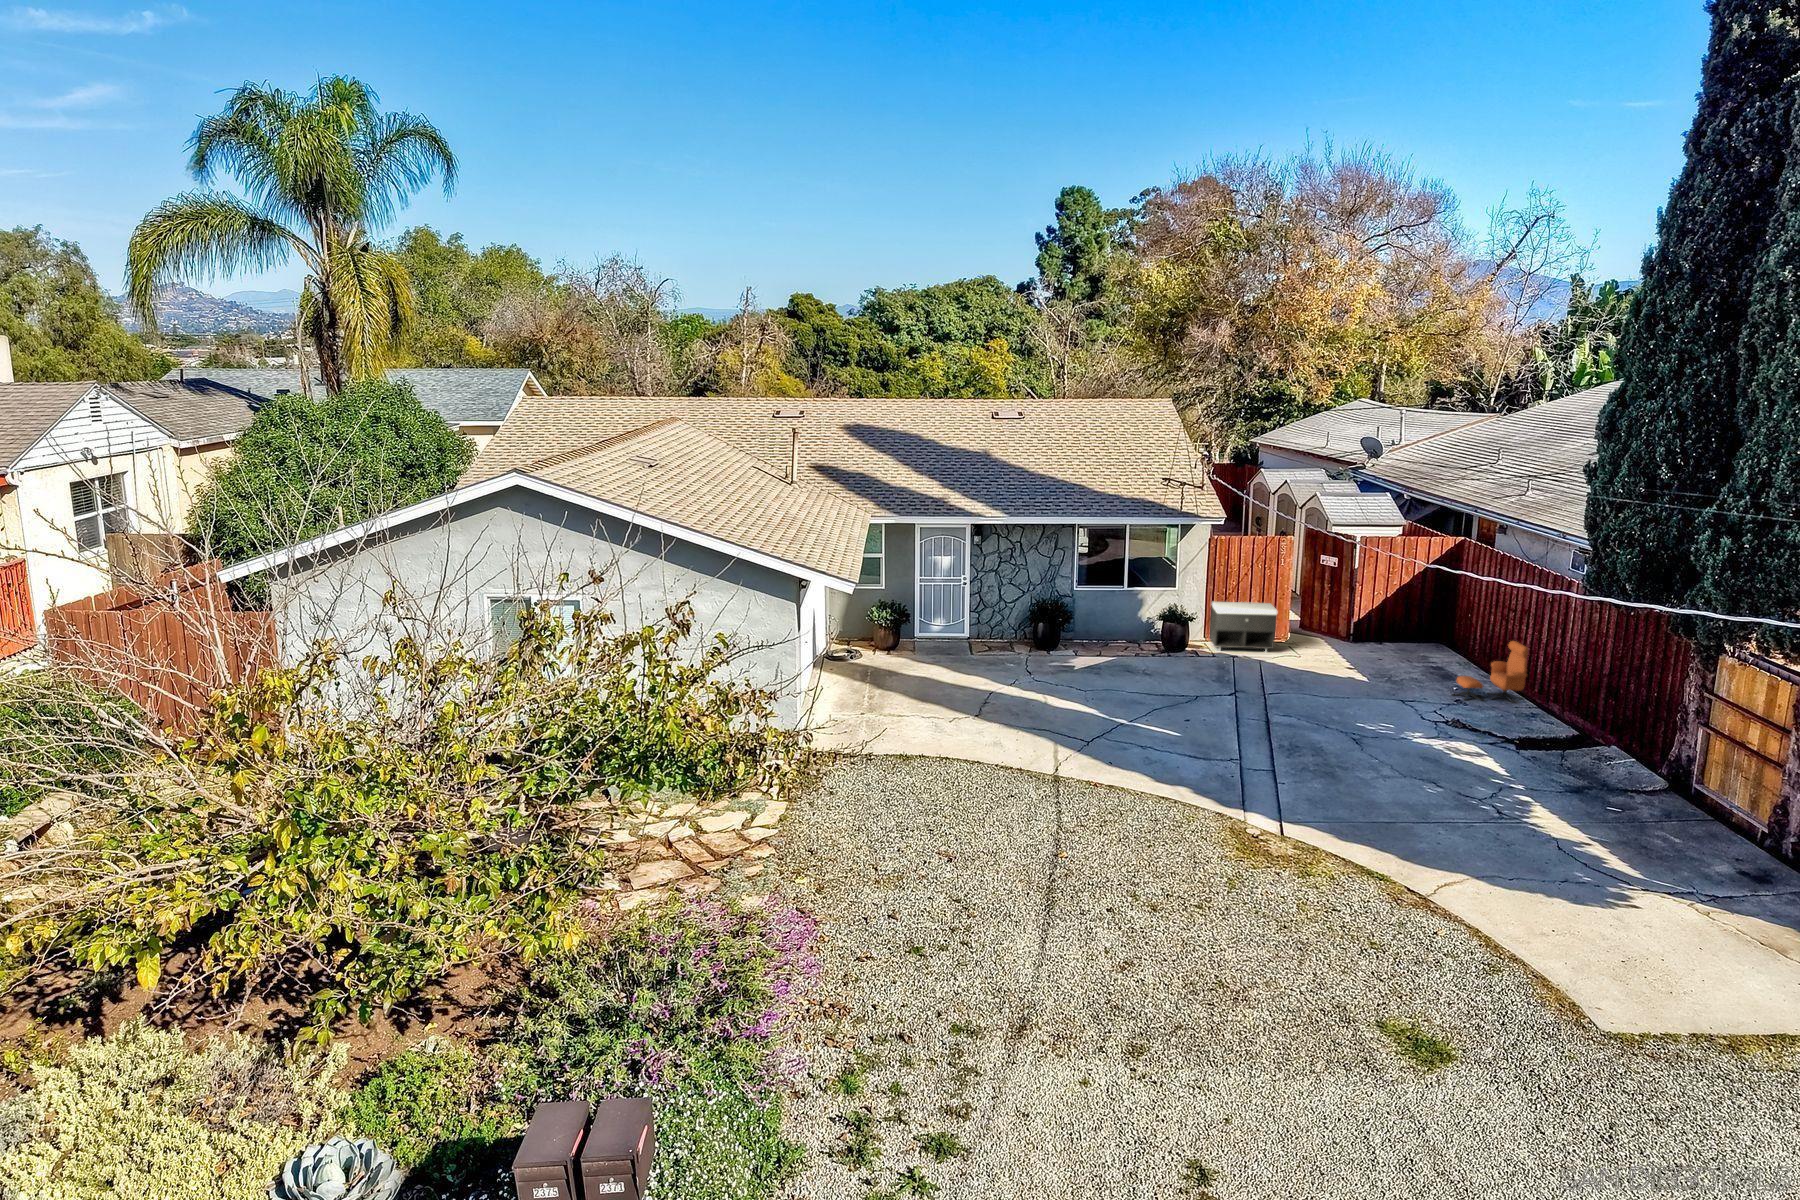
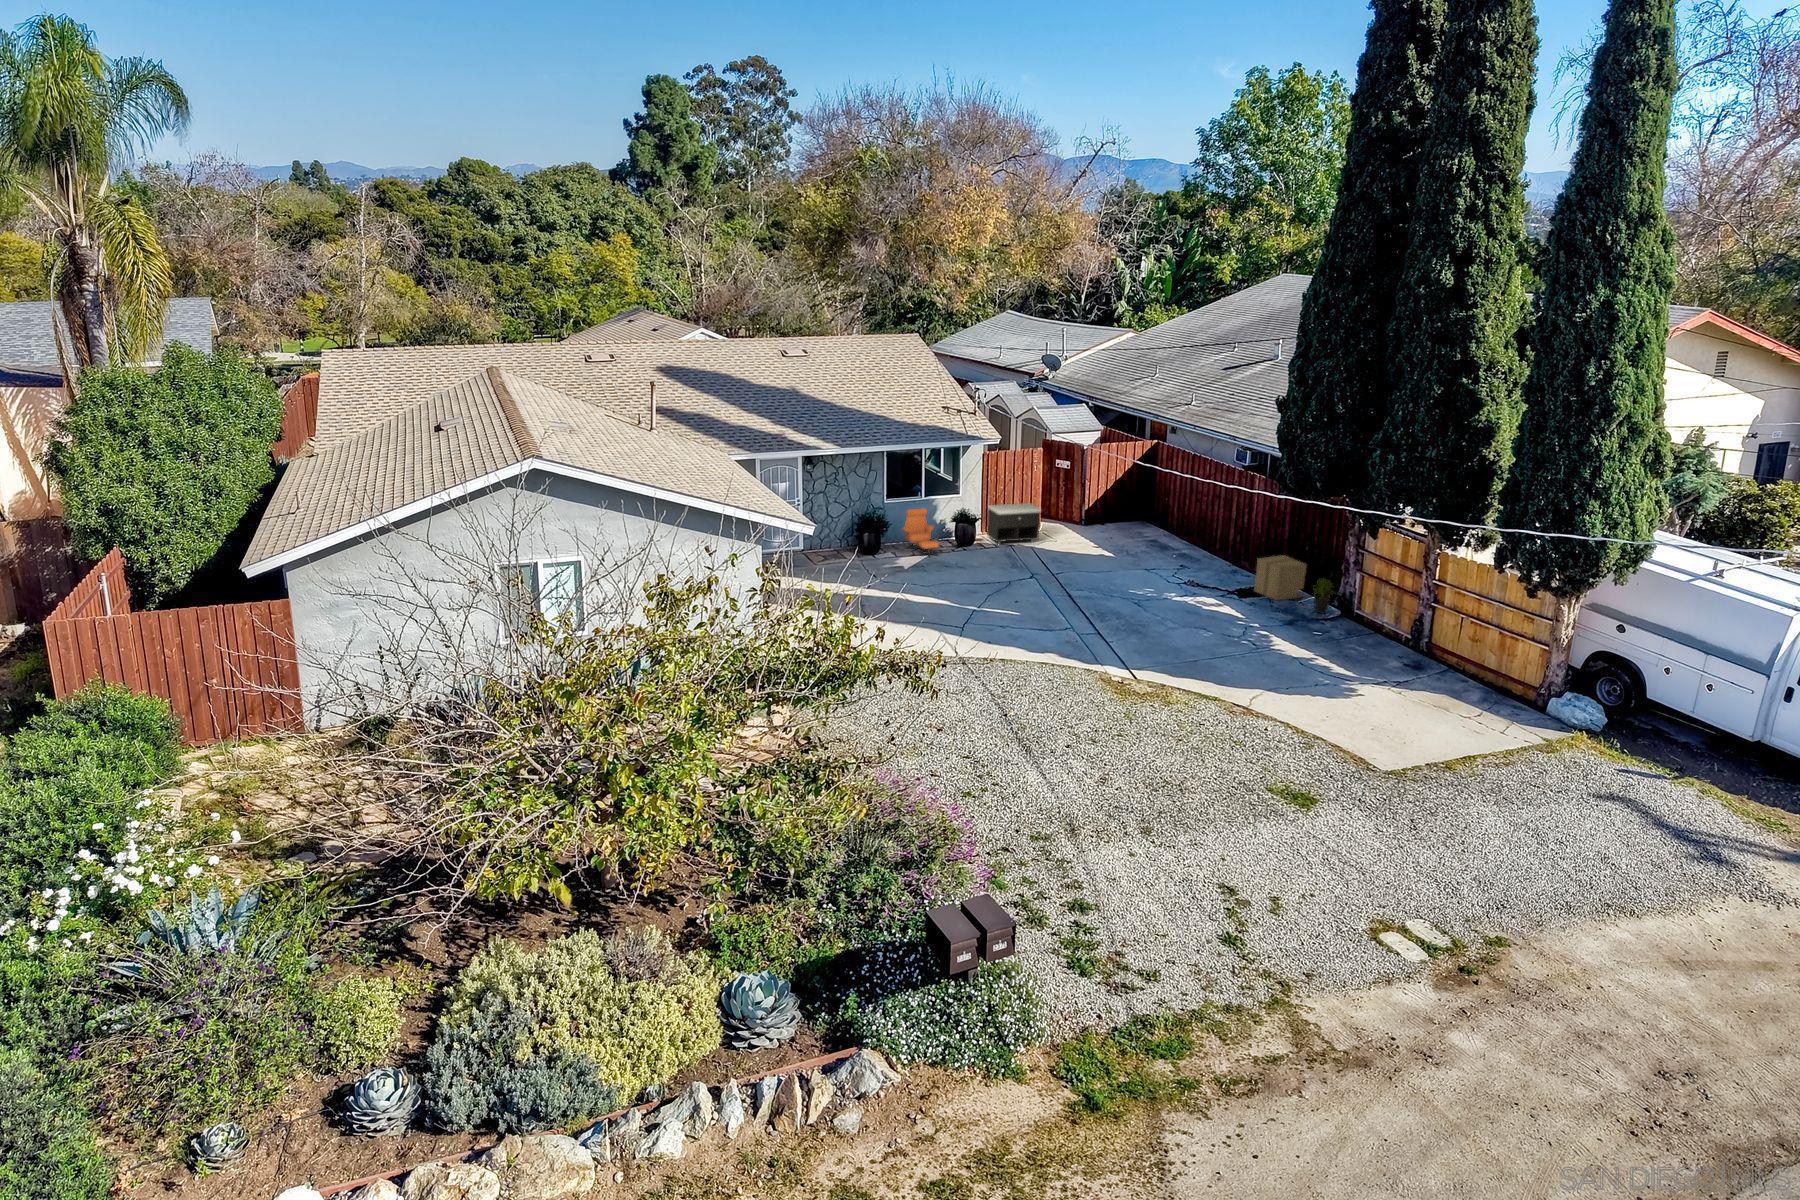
lounge chair: present [1456,641,1528,702] -> present [902,508,939,555]
cardboard box: none [1550,698,1639,764] -> present [1254,555,1307,600]
potted plant: none [1635,738,1679,794] -> present [1314,578,1334,613]

